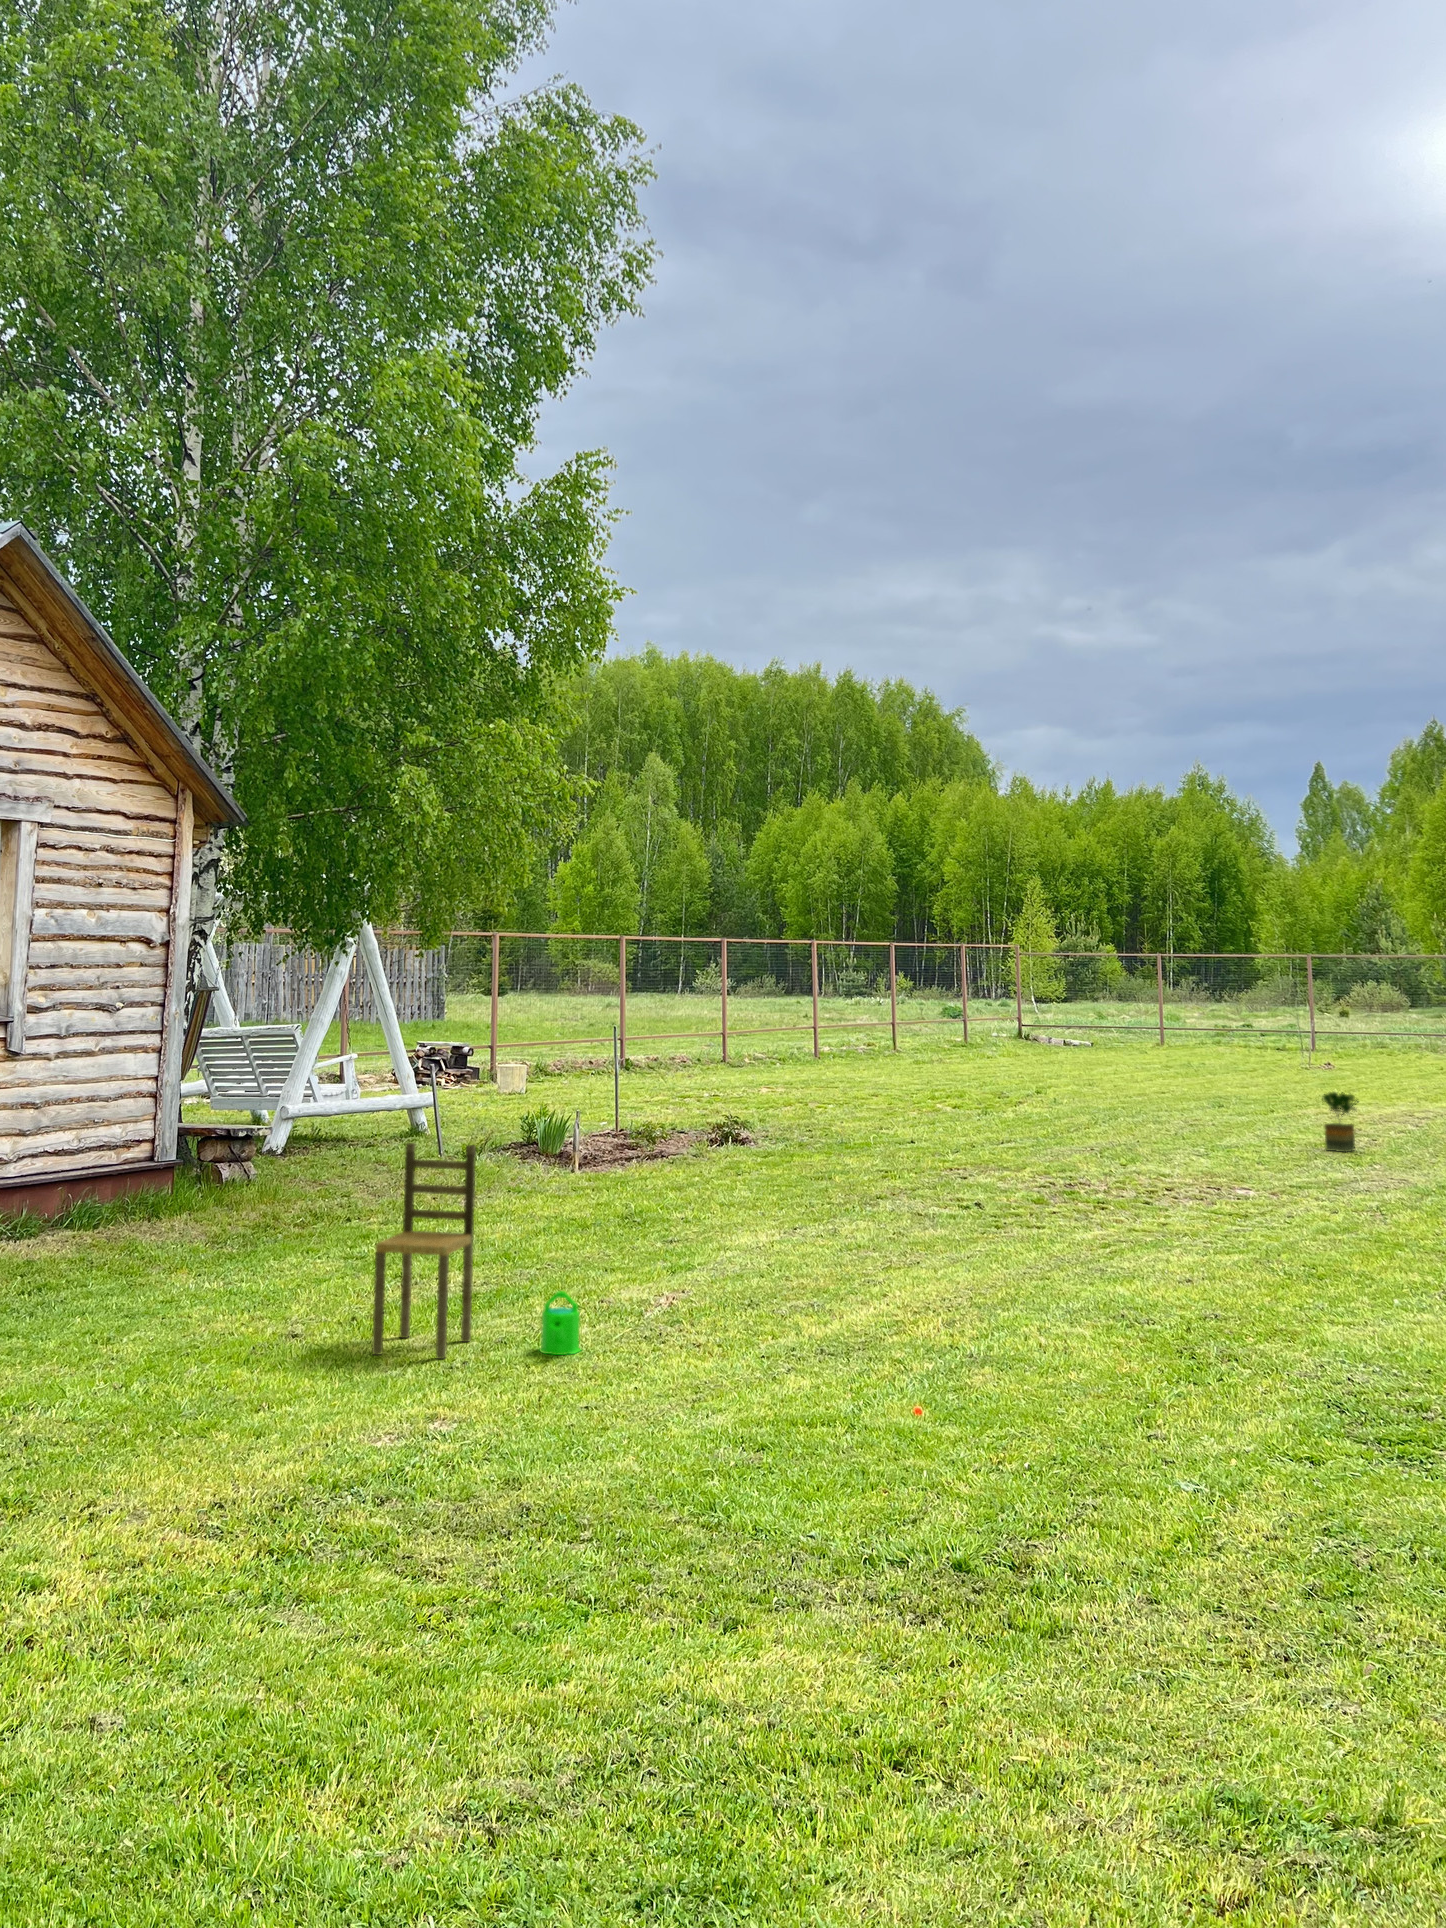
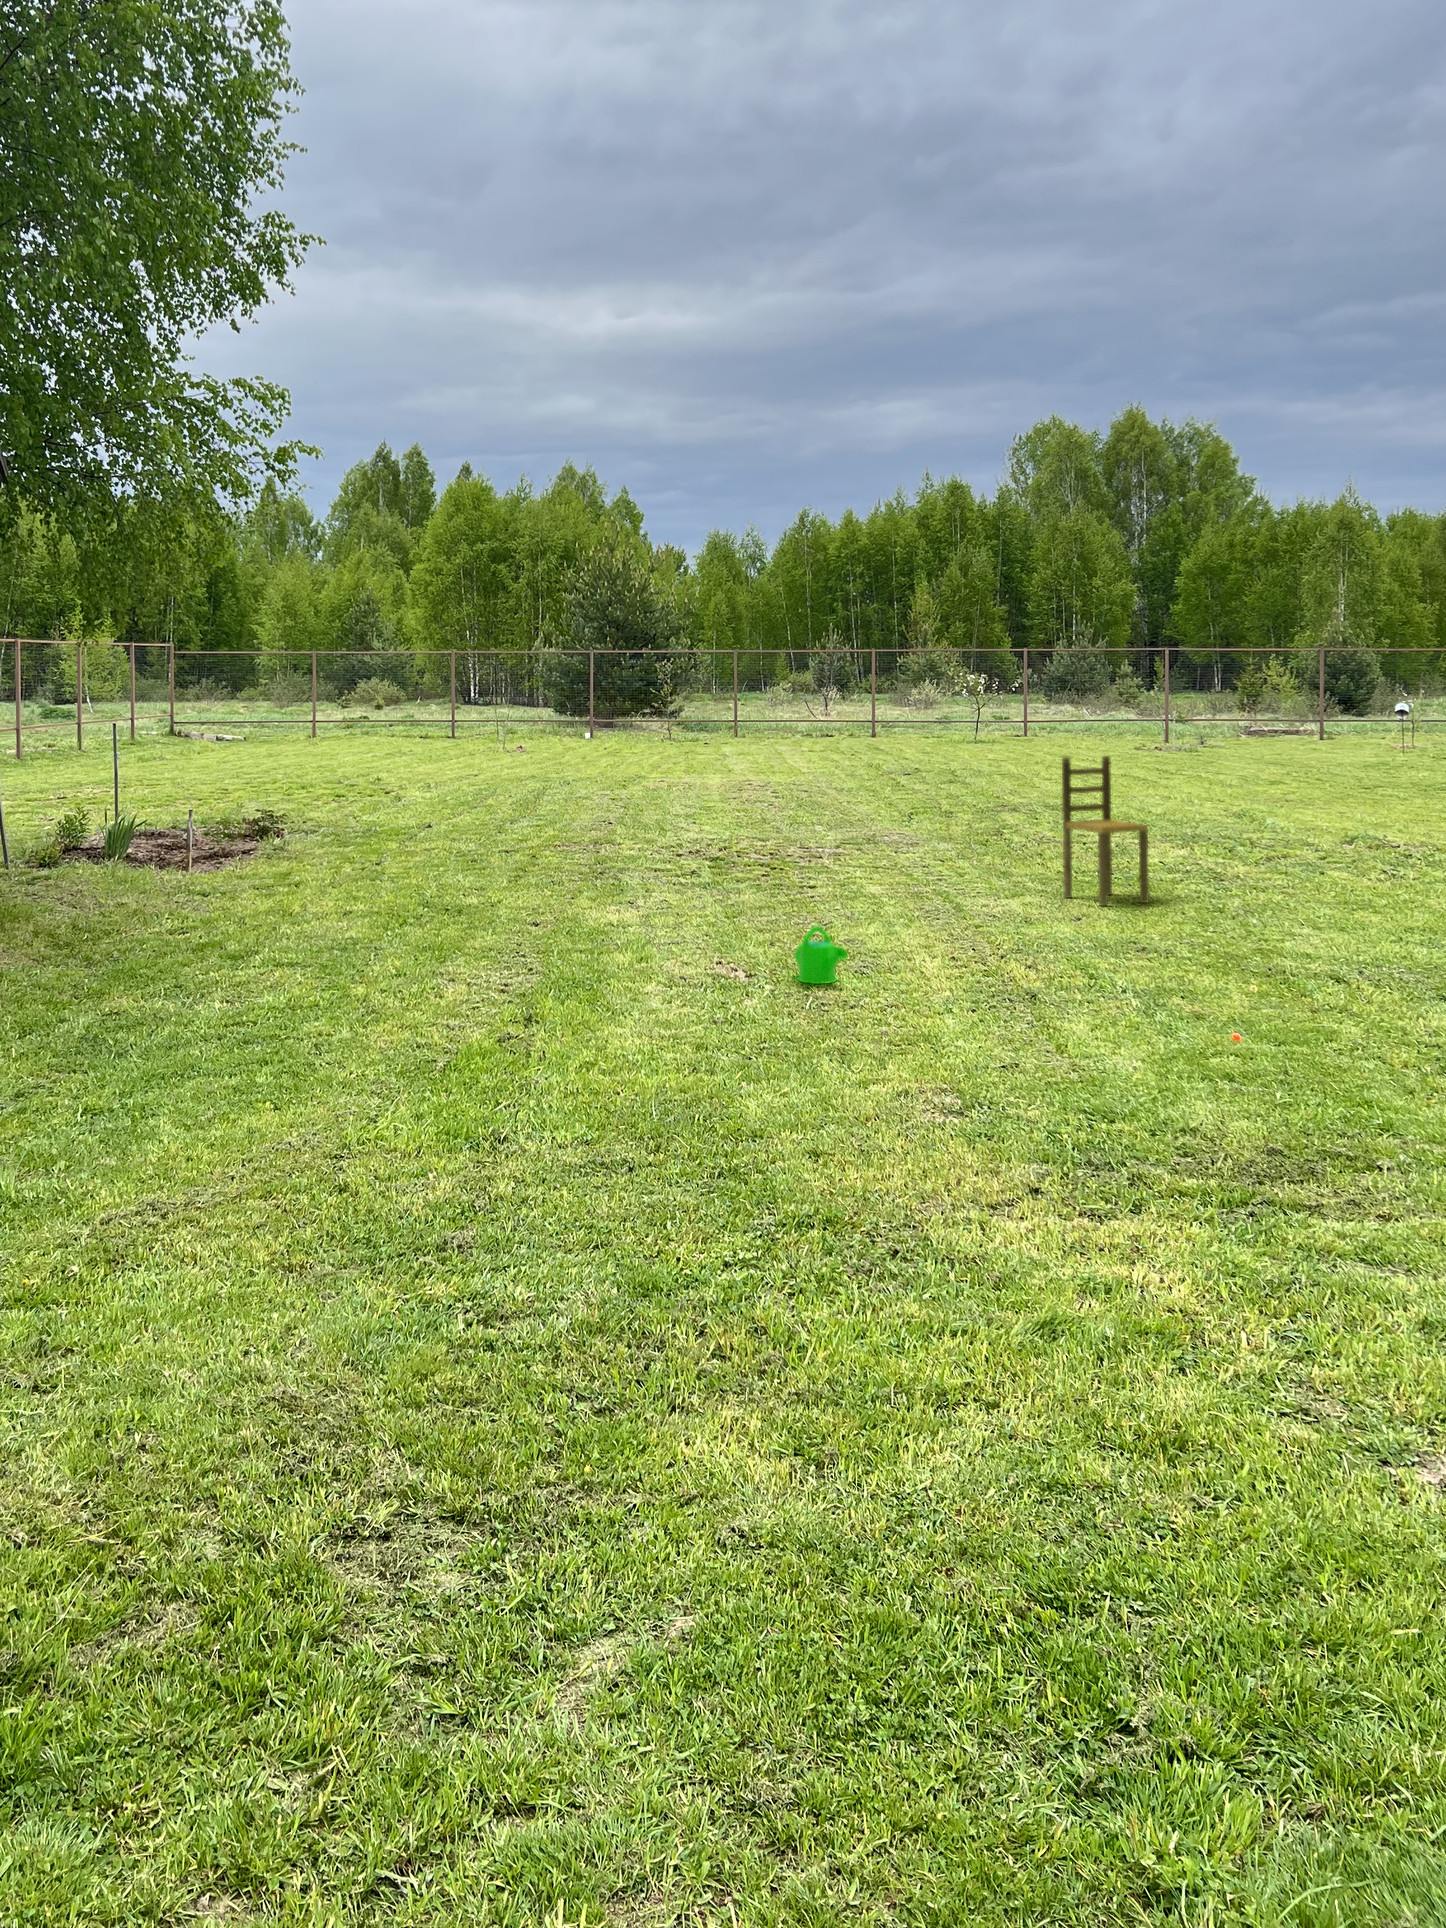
potted tree: present [1322,1092,1359,1152] -> none [791,746,823,792]
chair: present [372,1143,476,1359] -> present [1062,756,1149,906]

